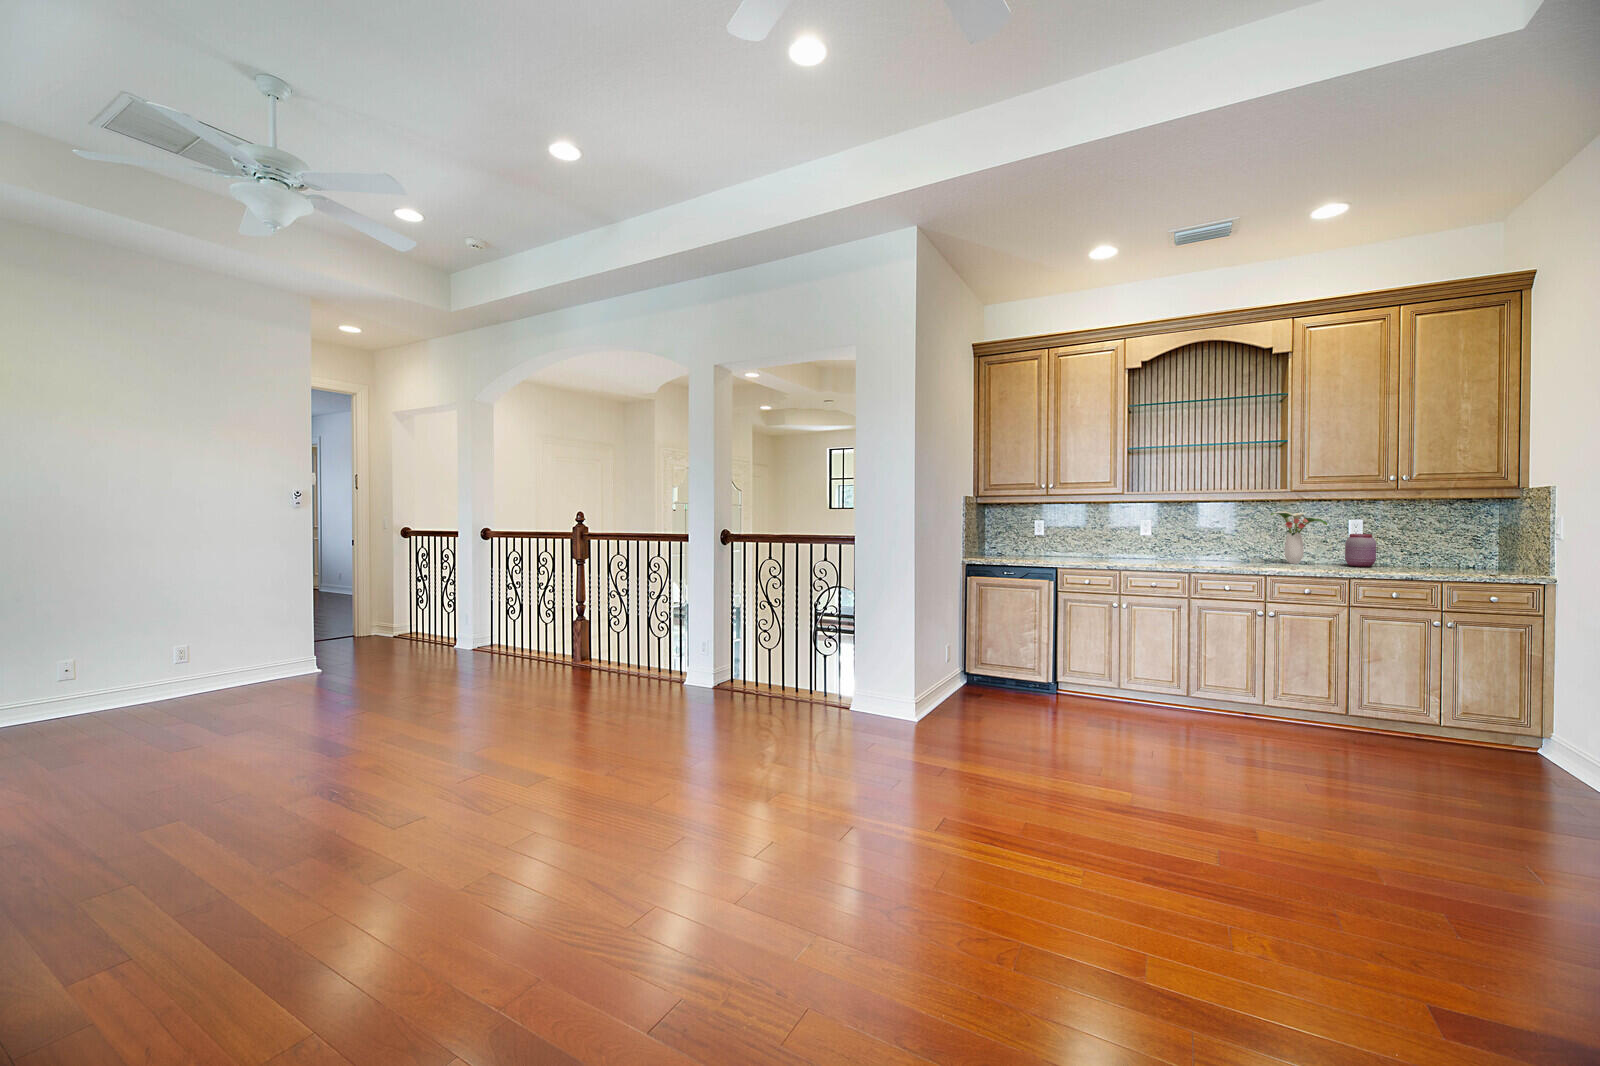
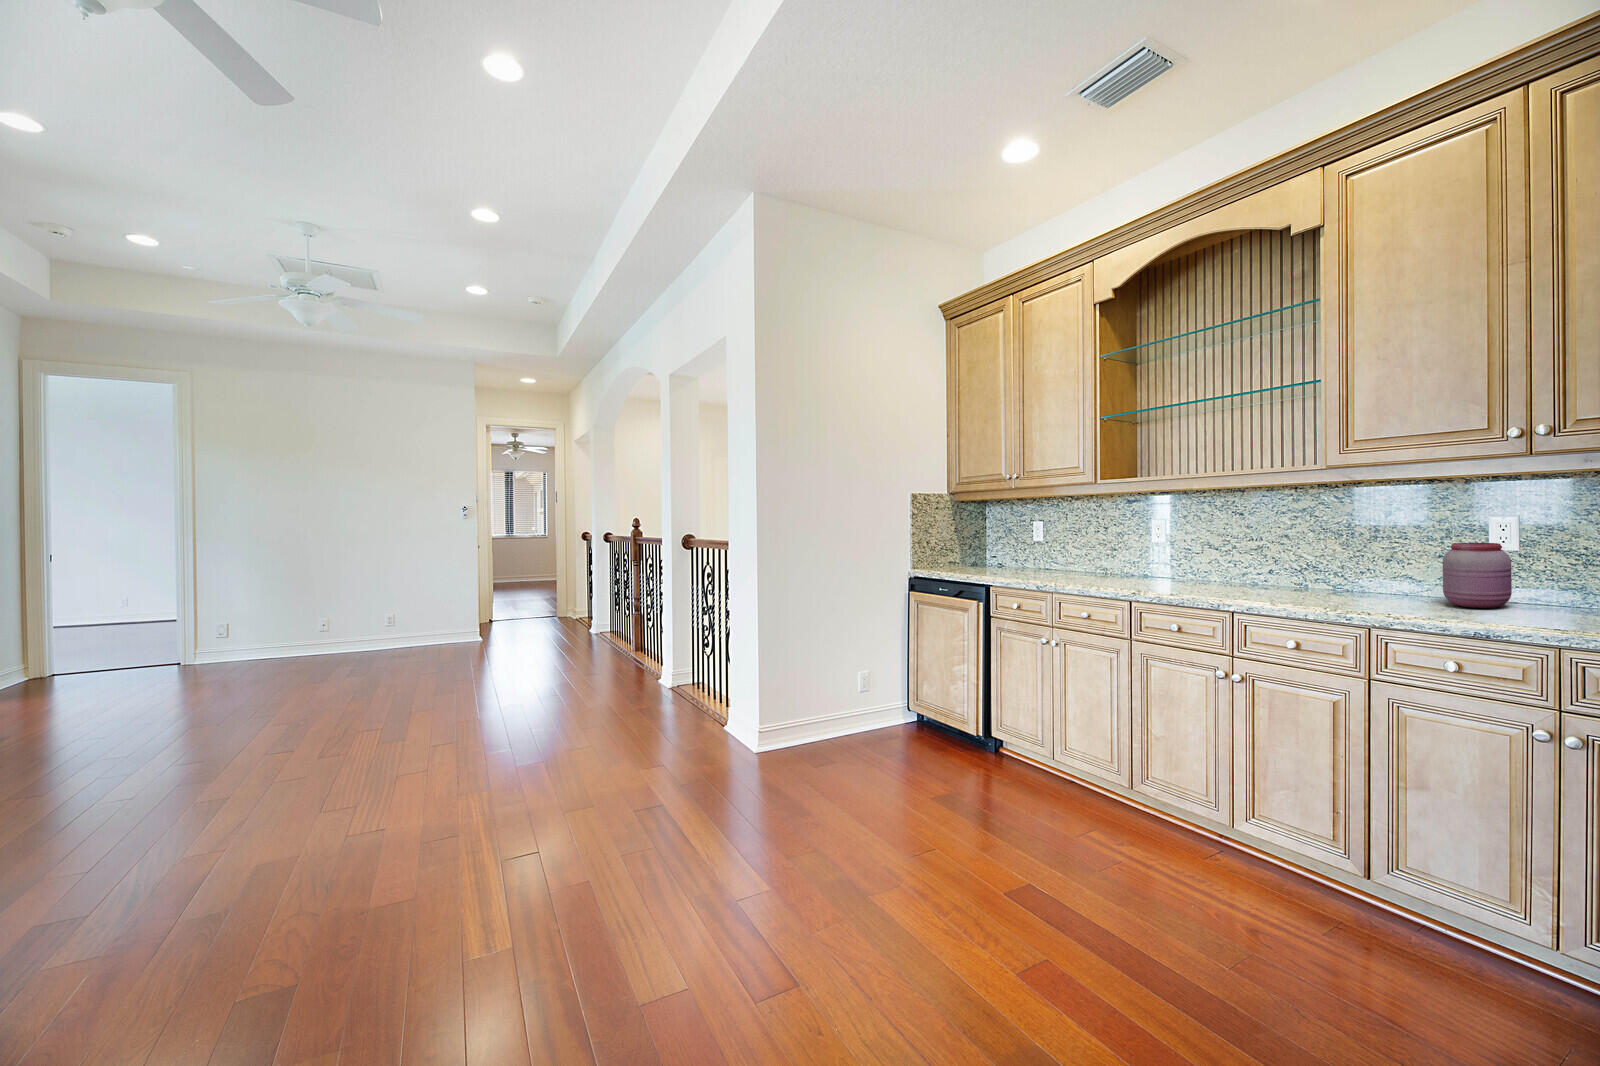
flower arrangement: present [1270,511,1327,564] -> none [1302,501,1404,595]

